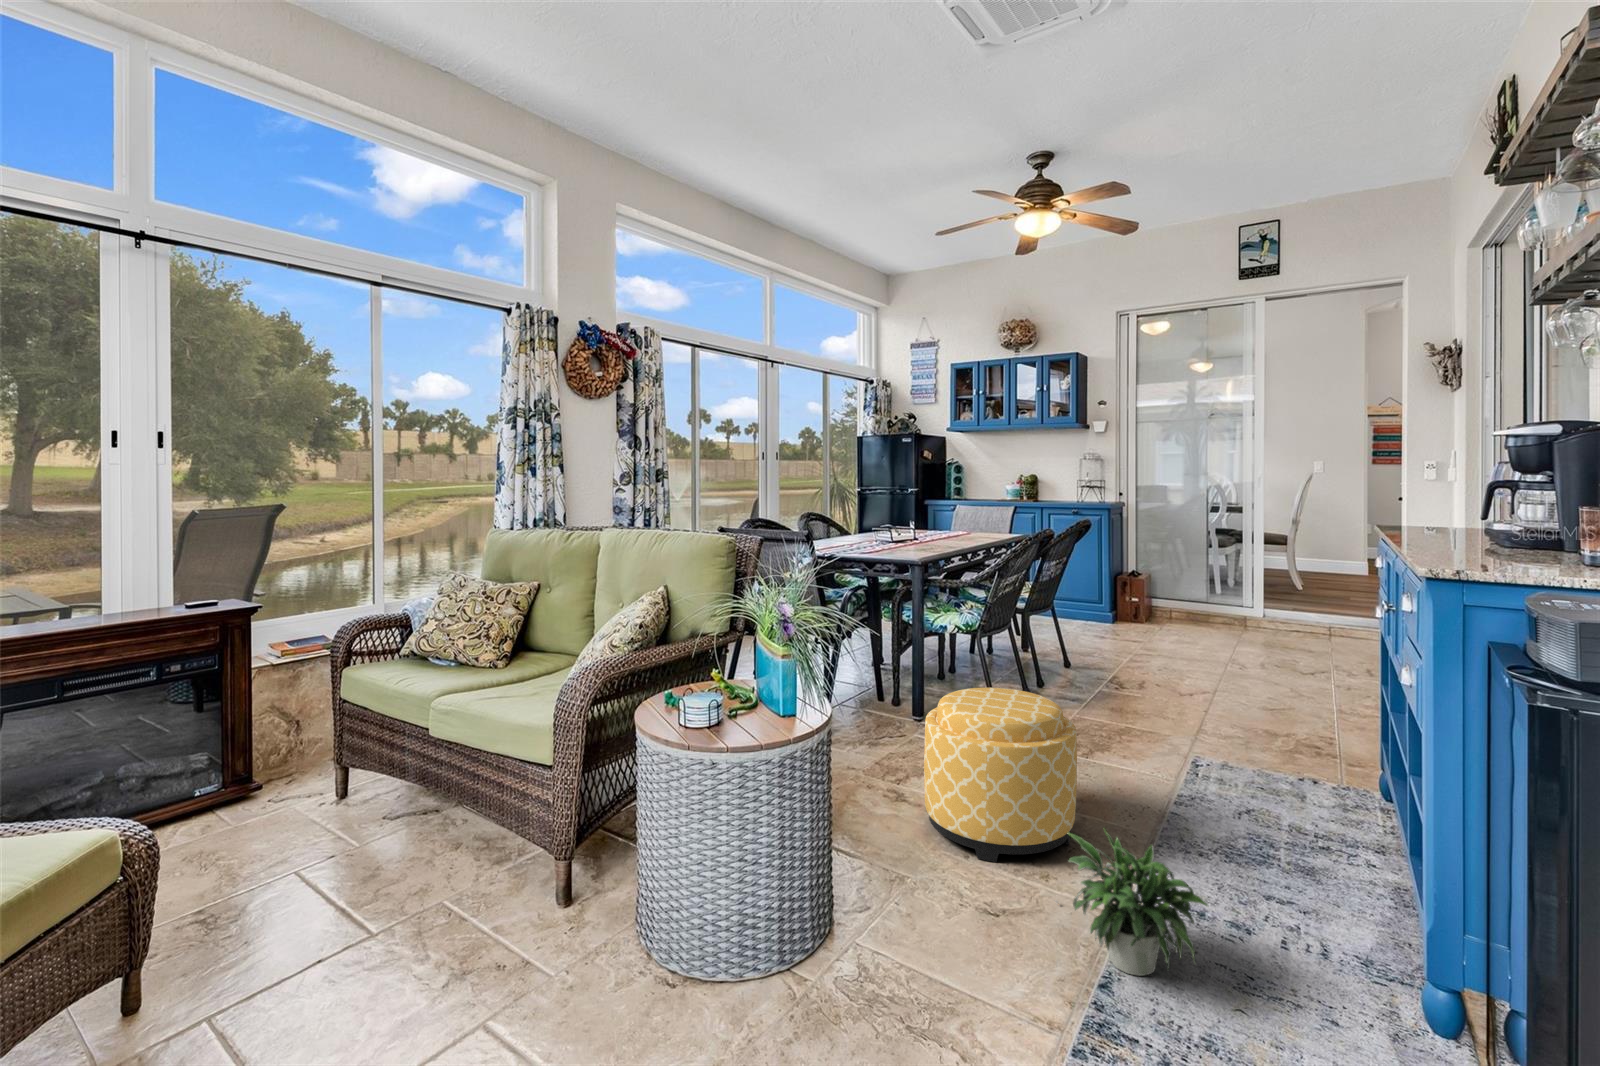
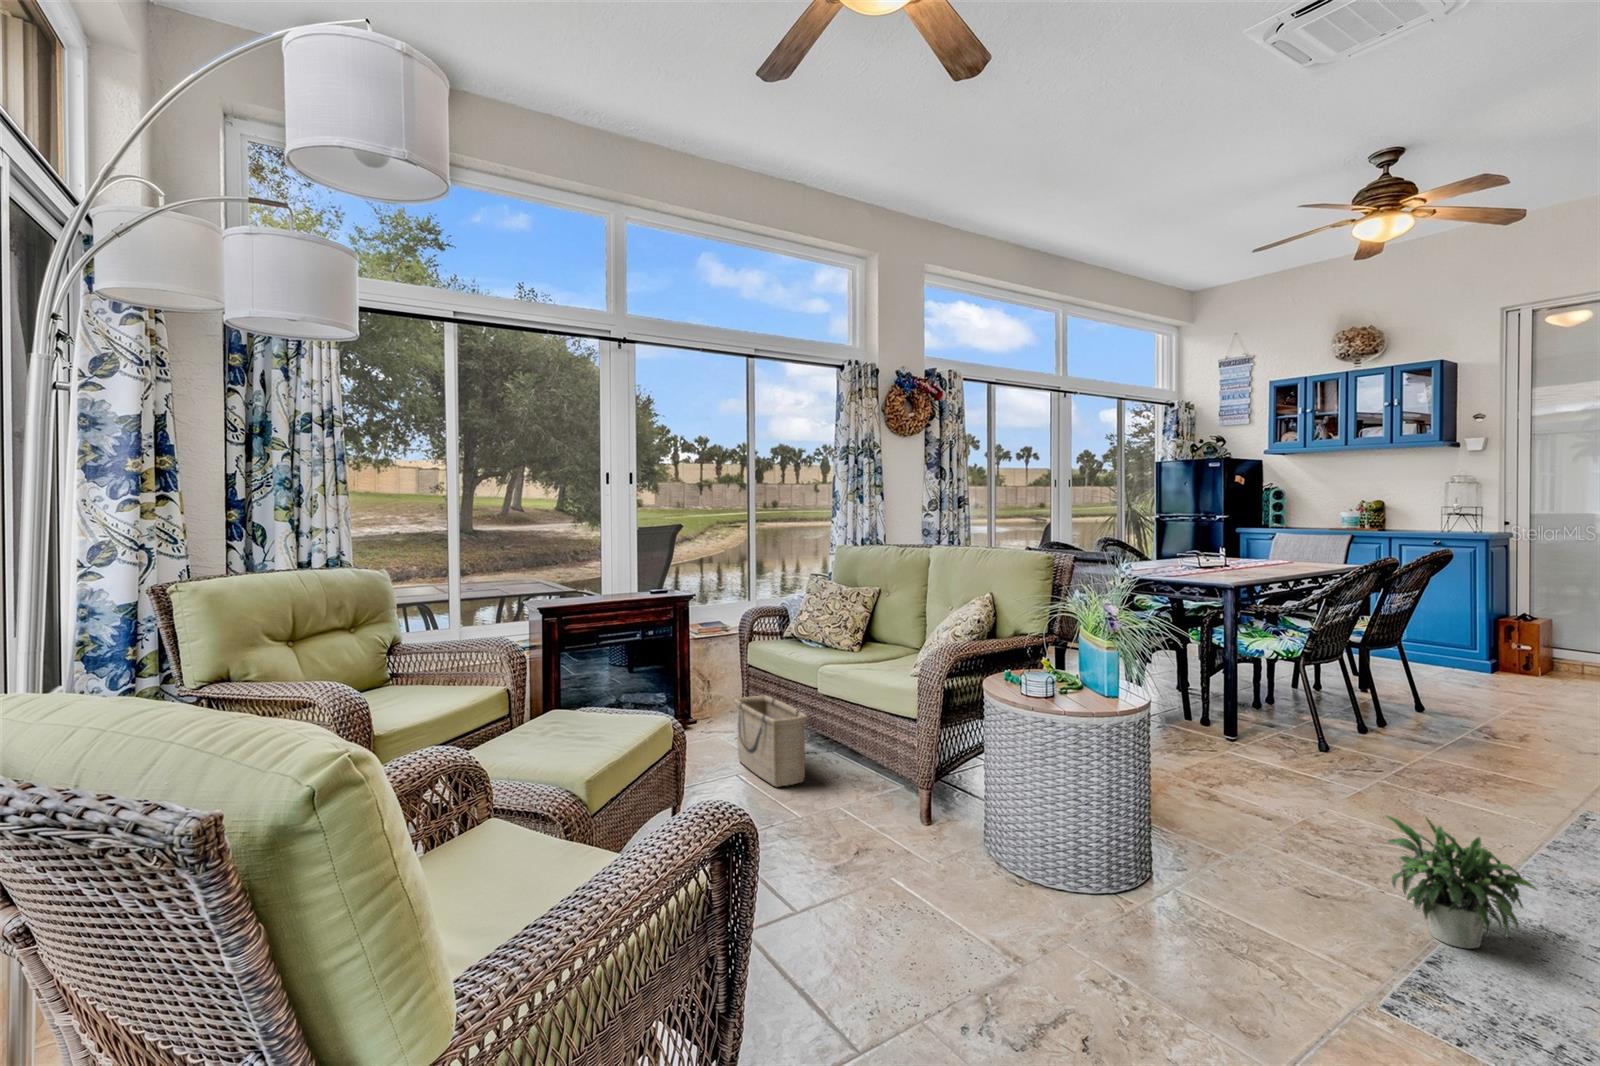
ottoman: present [924,688,1077,862] -> none [1240,698,1405,854]
basket: none [329,728,424,858] -> present [735,695,807,787]

